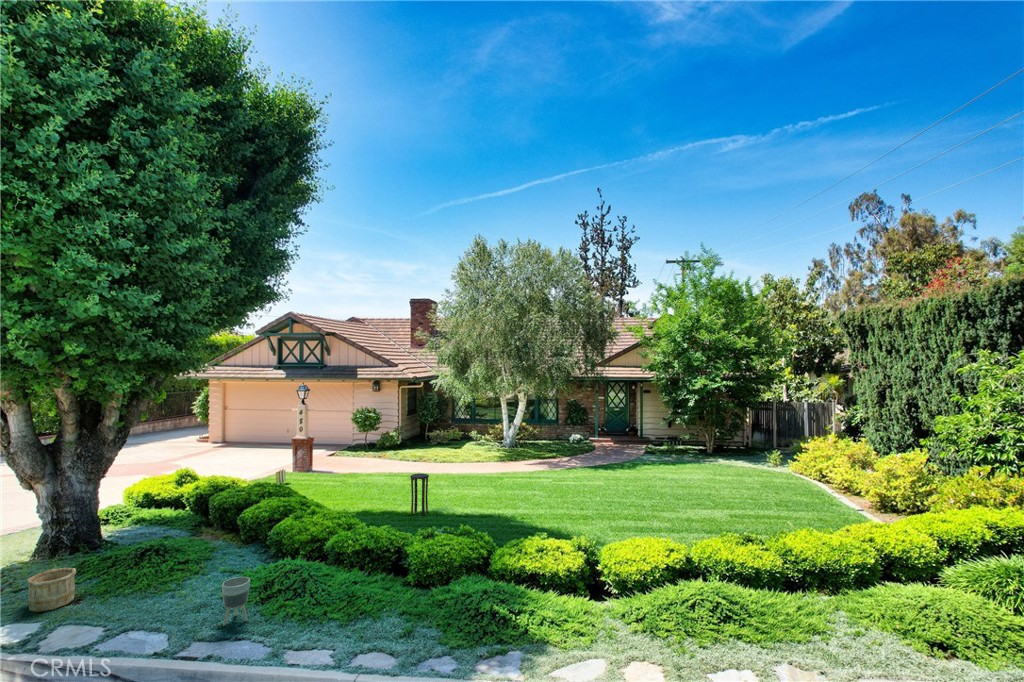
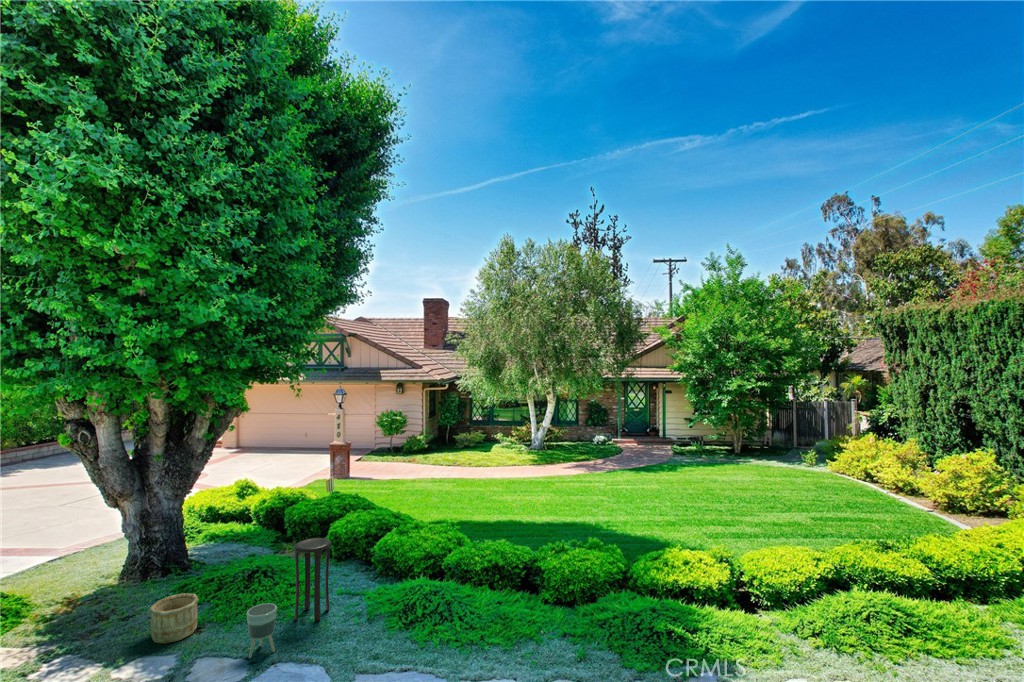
stool: present [410,473,429,516] -> present [294,538,331,621]
planter: present [222,577,250,626] -> present [247,603,277,658]

